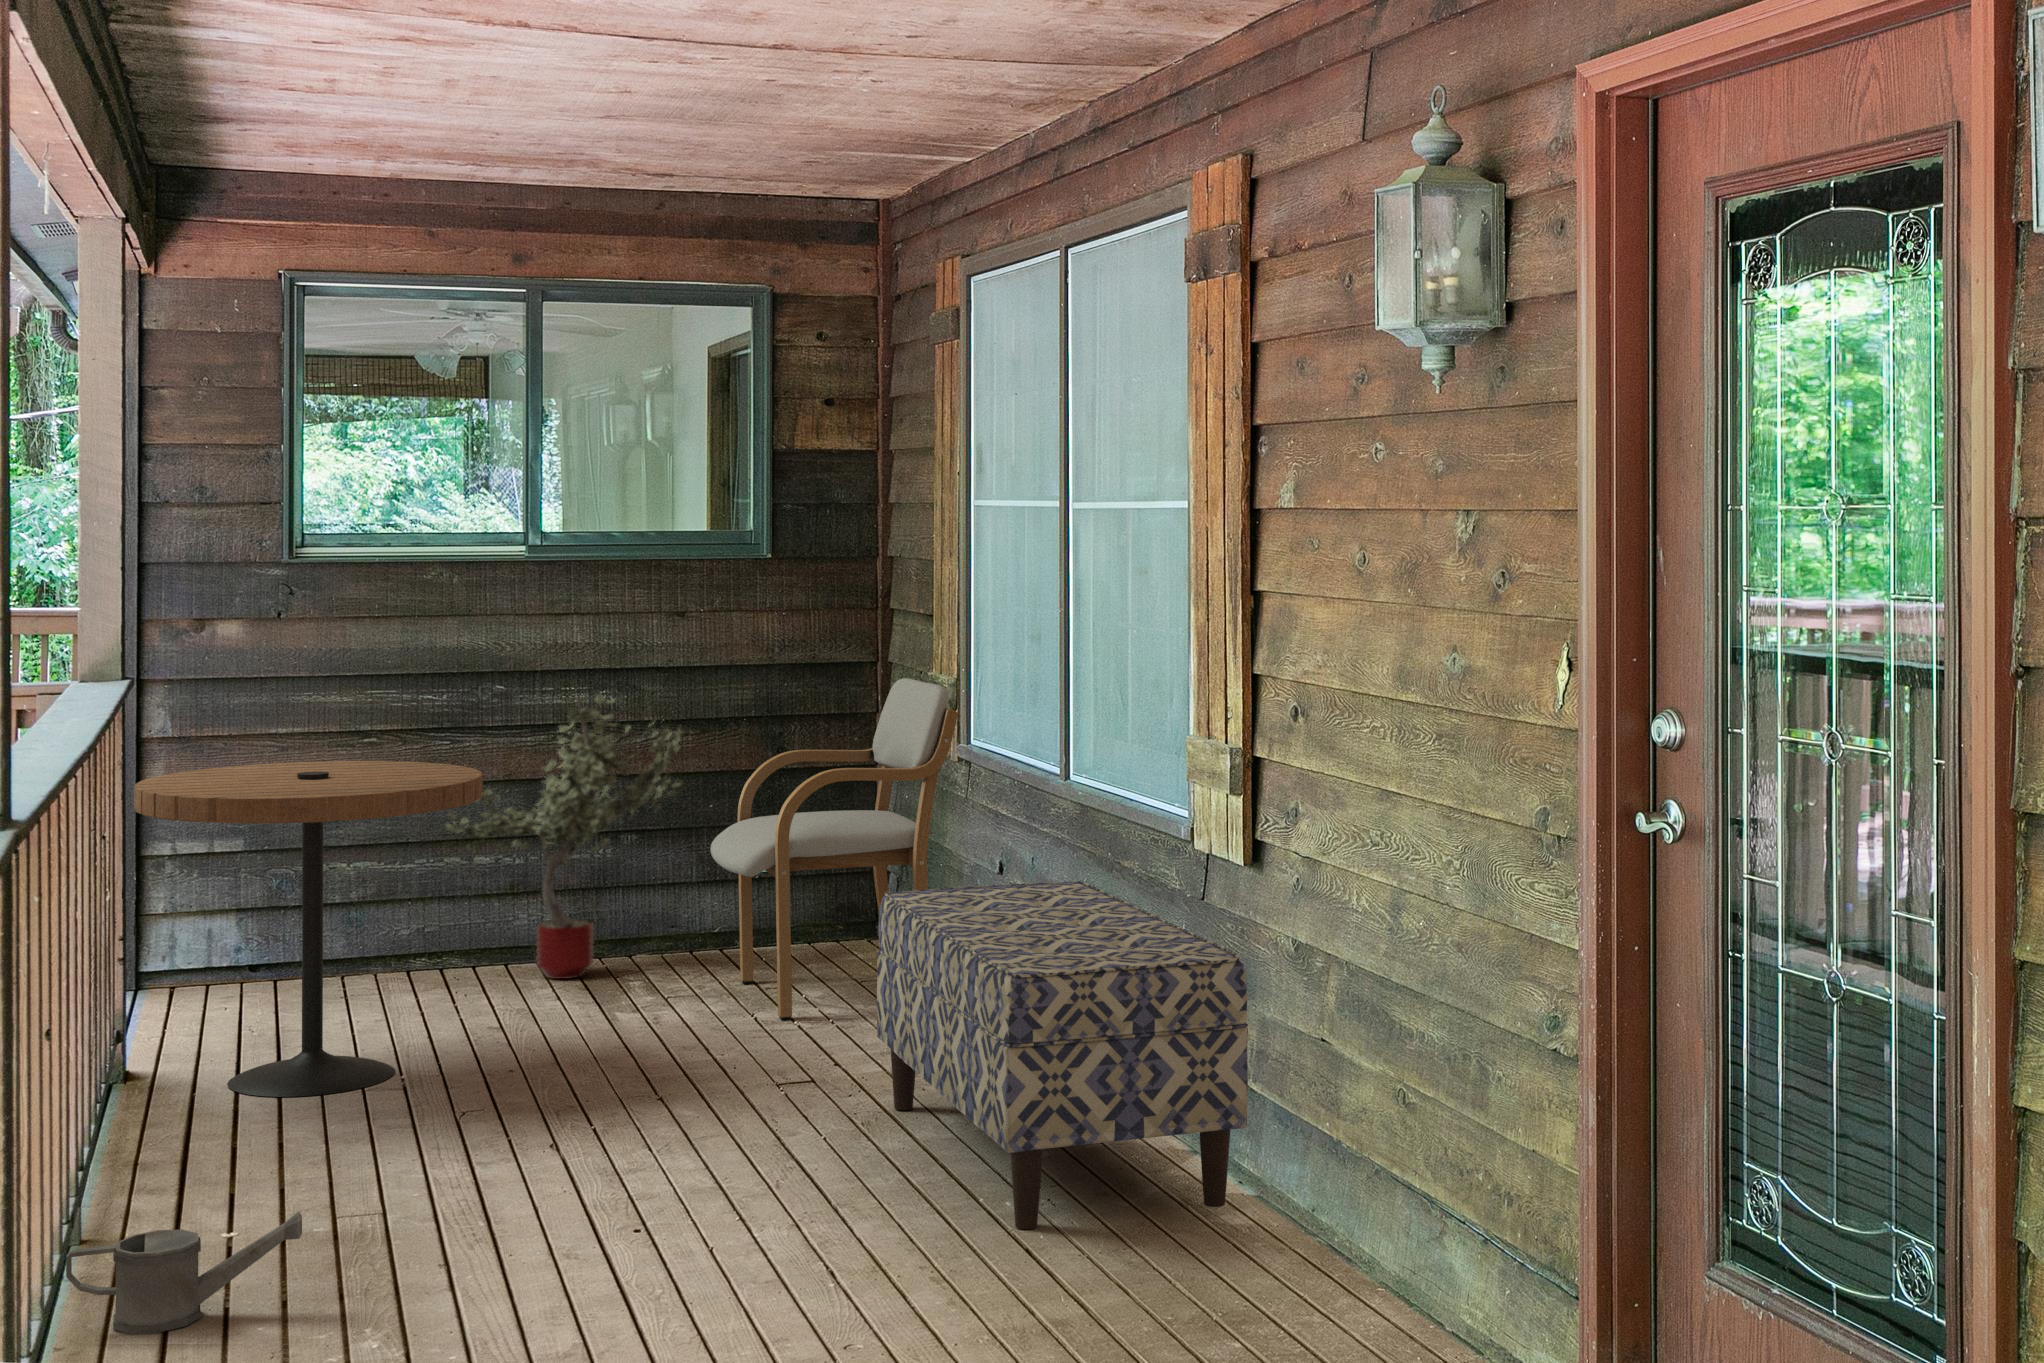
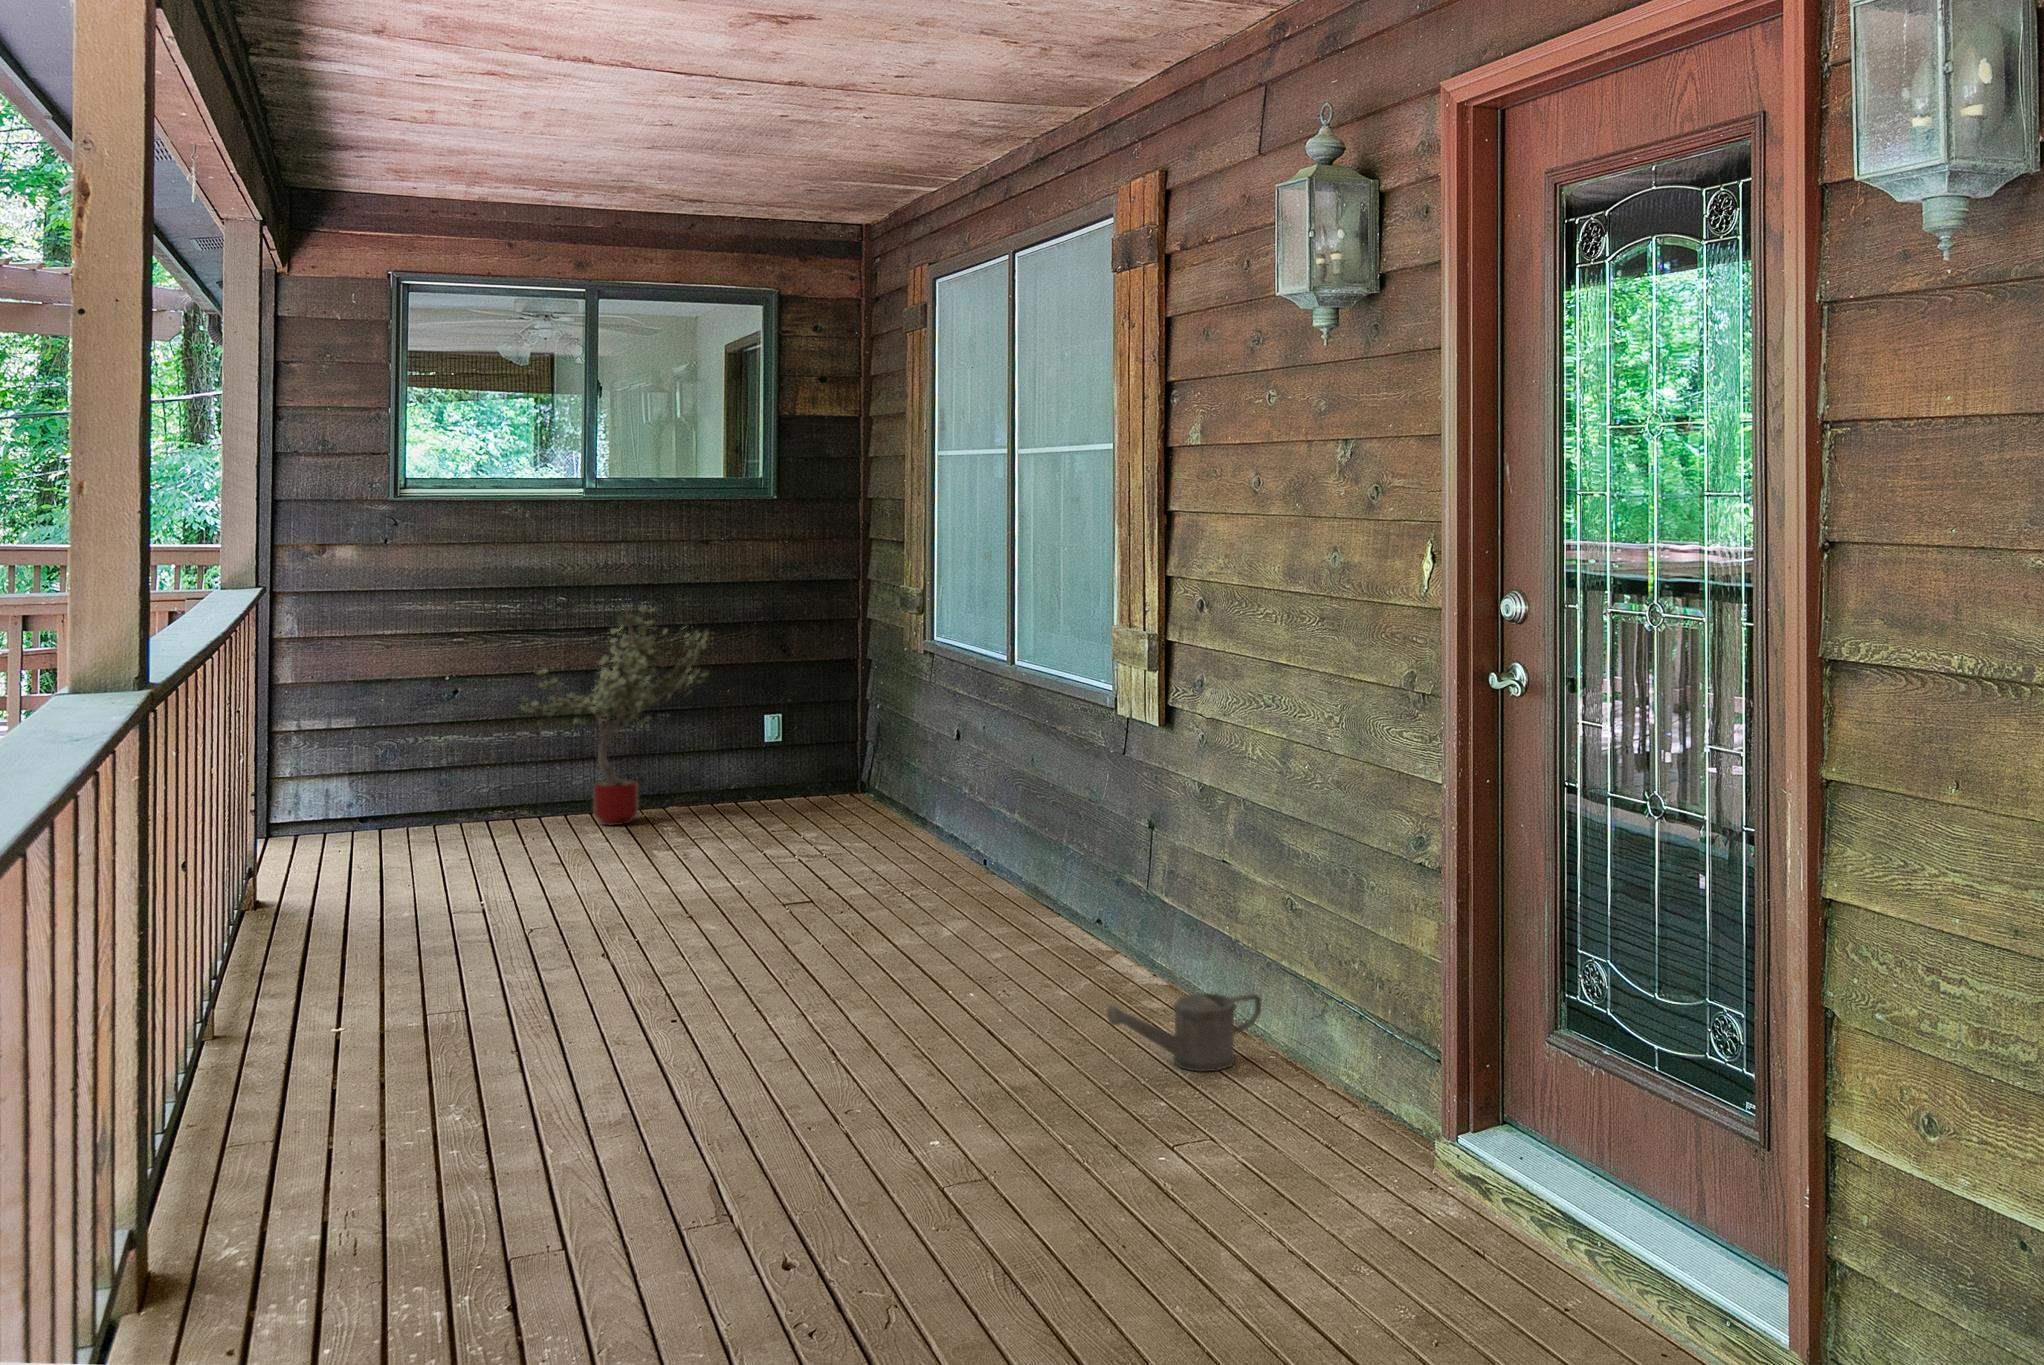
armchair: present [711,678,958,1020] -> none [732,592,926,854]
side table: present [134,761,483,1097] -> none [262,654,550,919]
bench: present [877,881,1248,1229] -> none [867,742,1163,1012]
watering can: present [66,1211,302,1334] -> present [1107,993,1261,1072]

